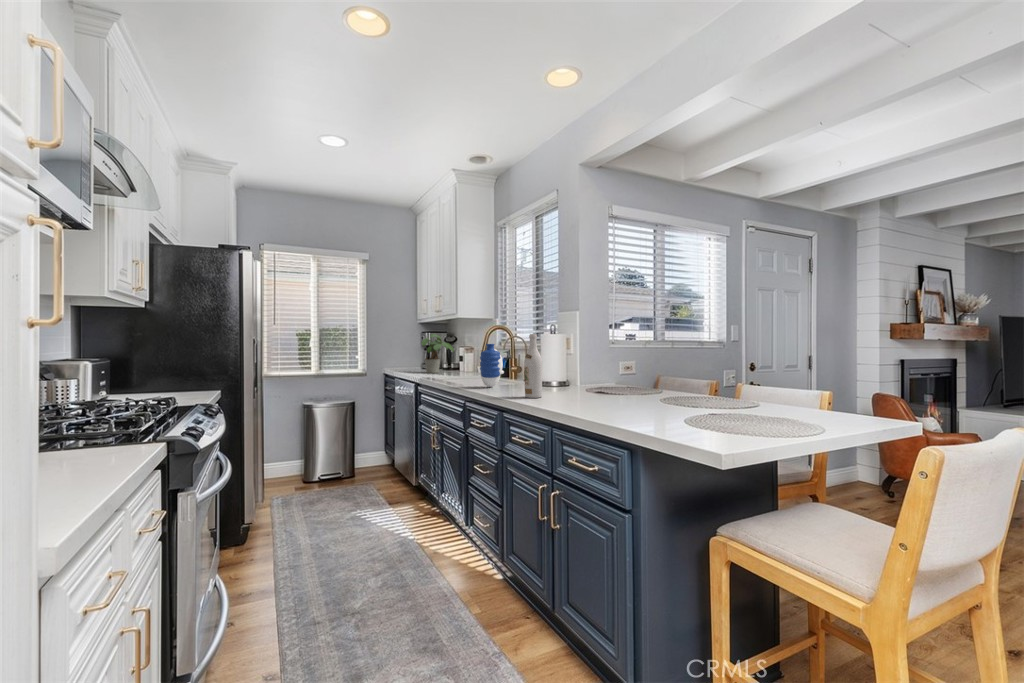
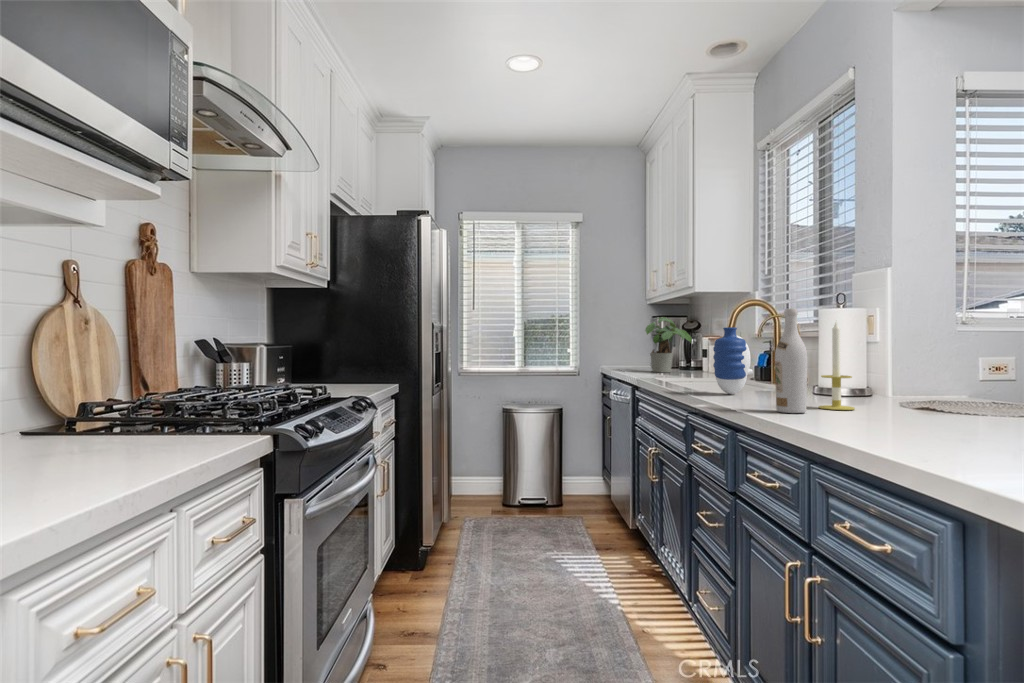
candle: none [546,341,565,394] -> present [819,322,855,410]

